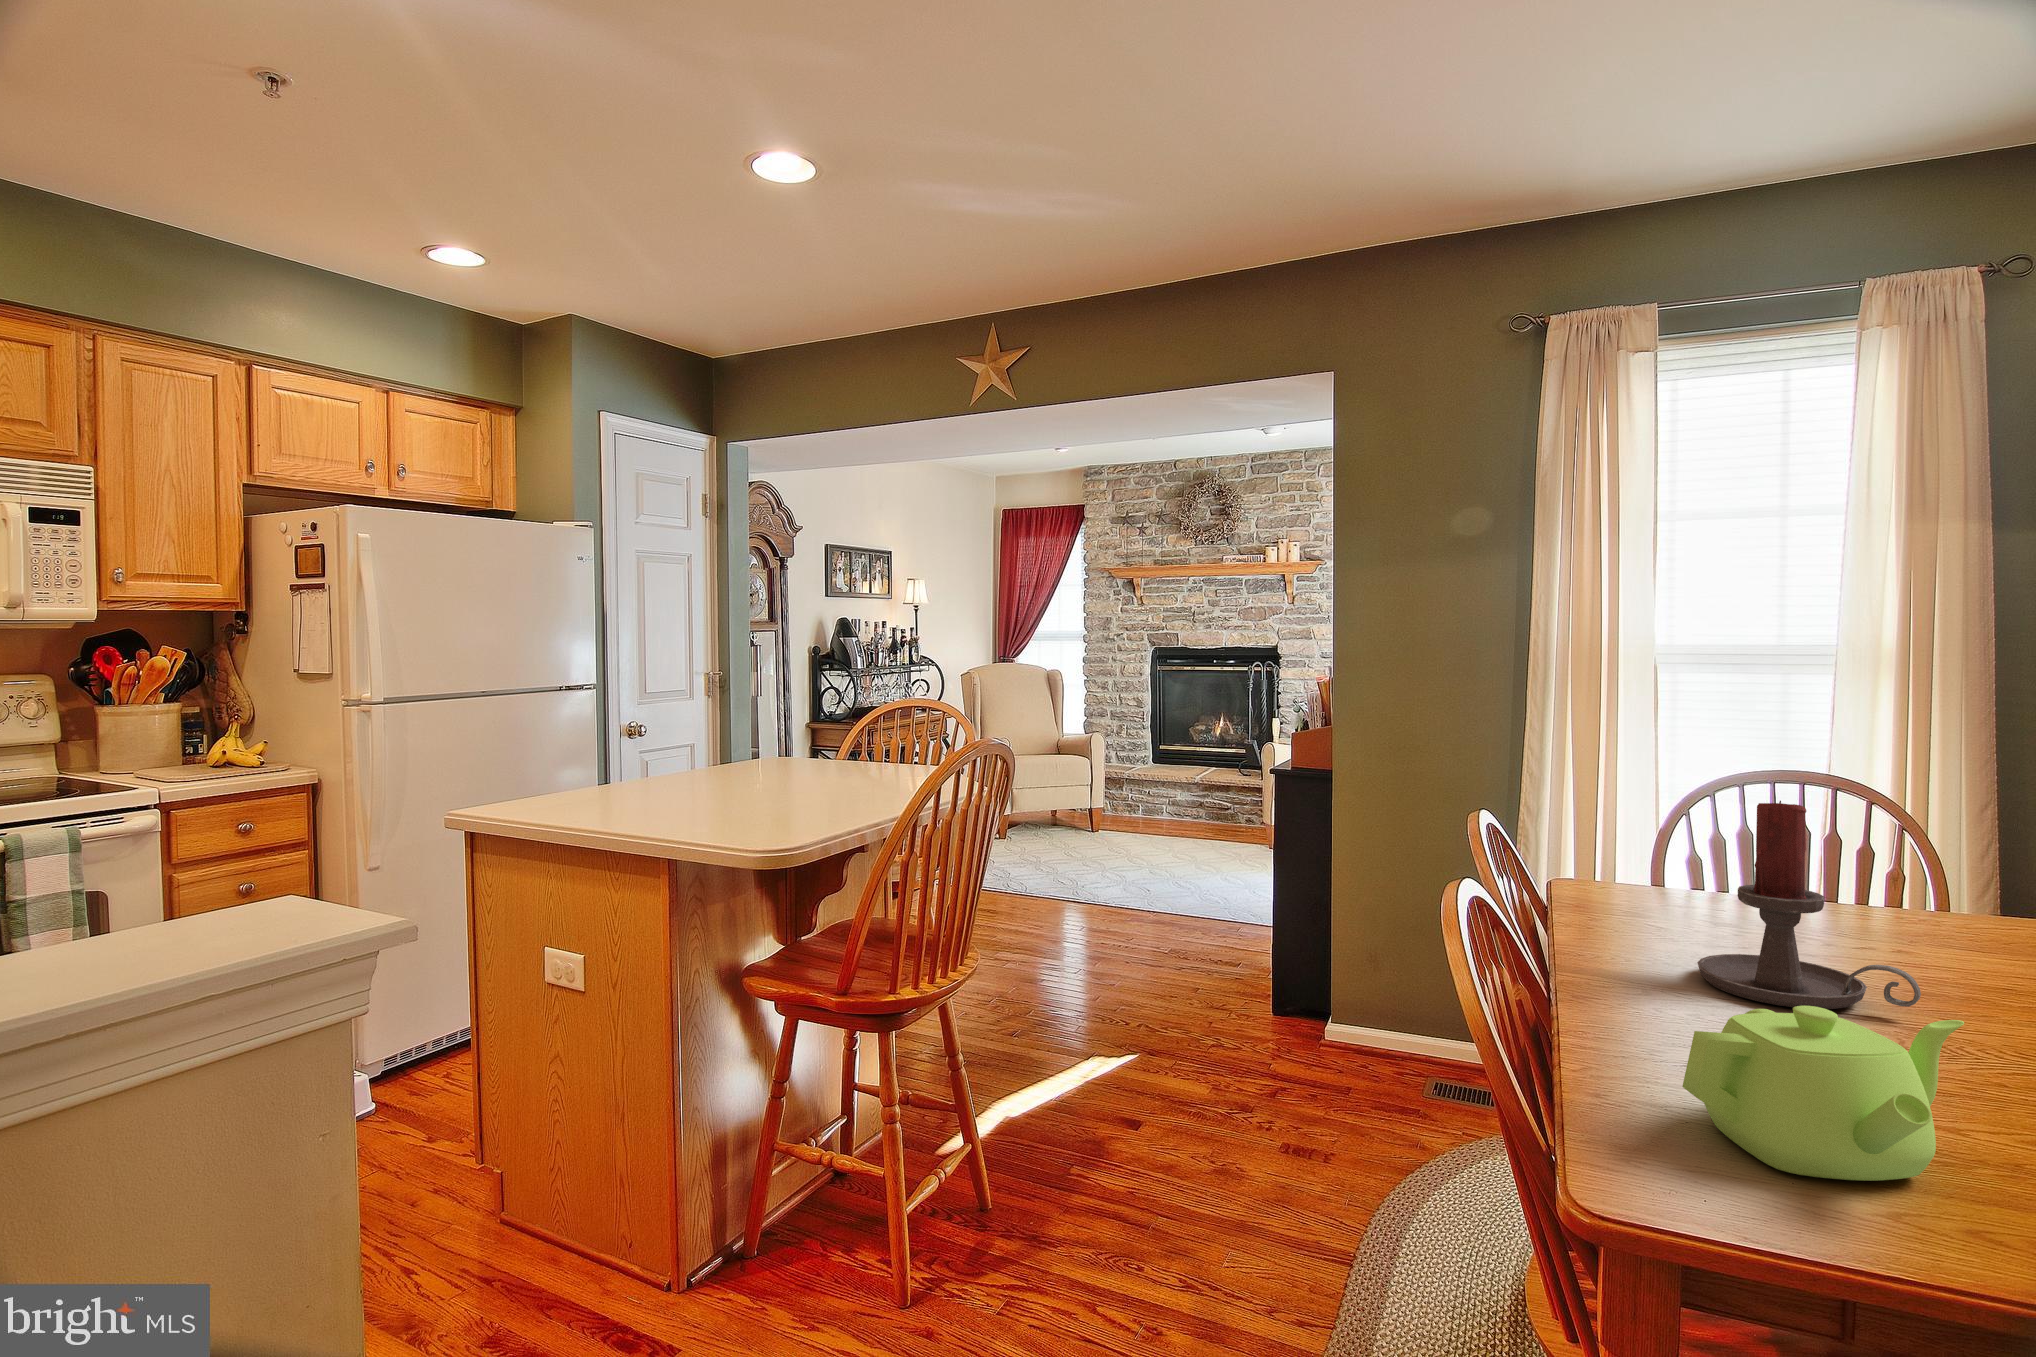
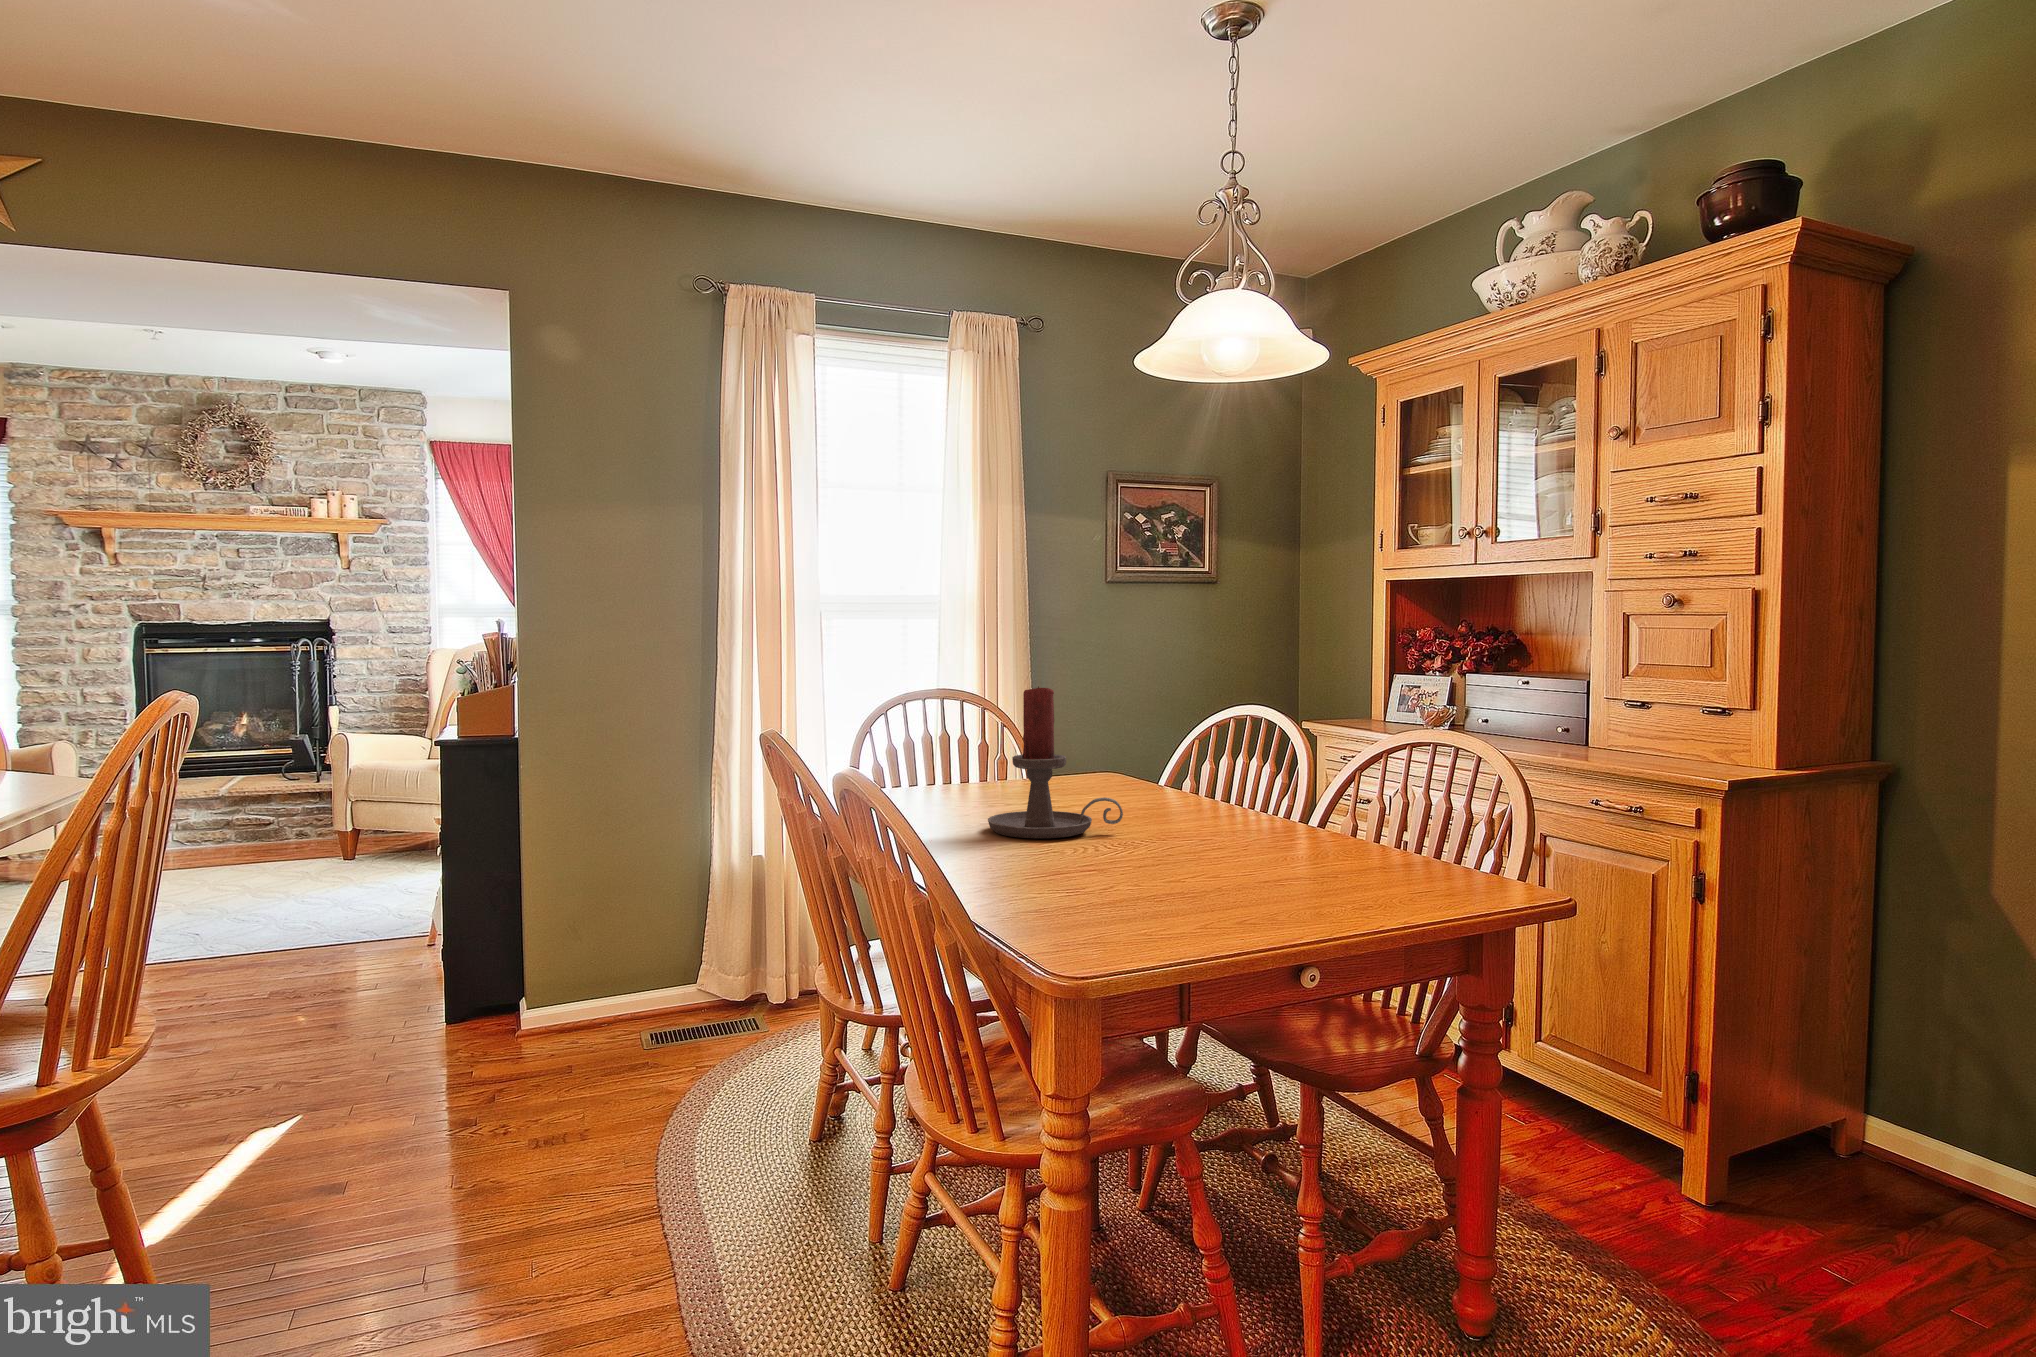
teapot: present [1682,1006,1964,1181] -> none [1093,795,1238,909]

